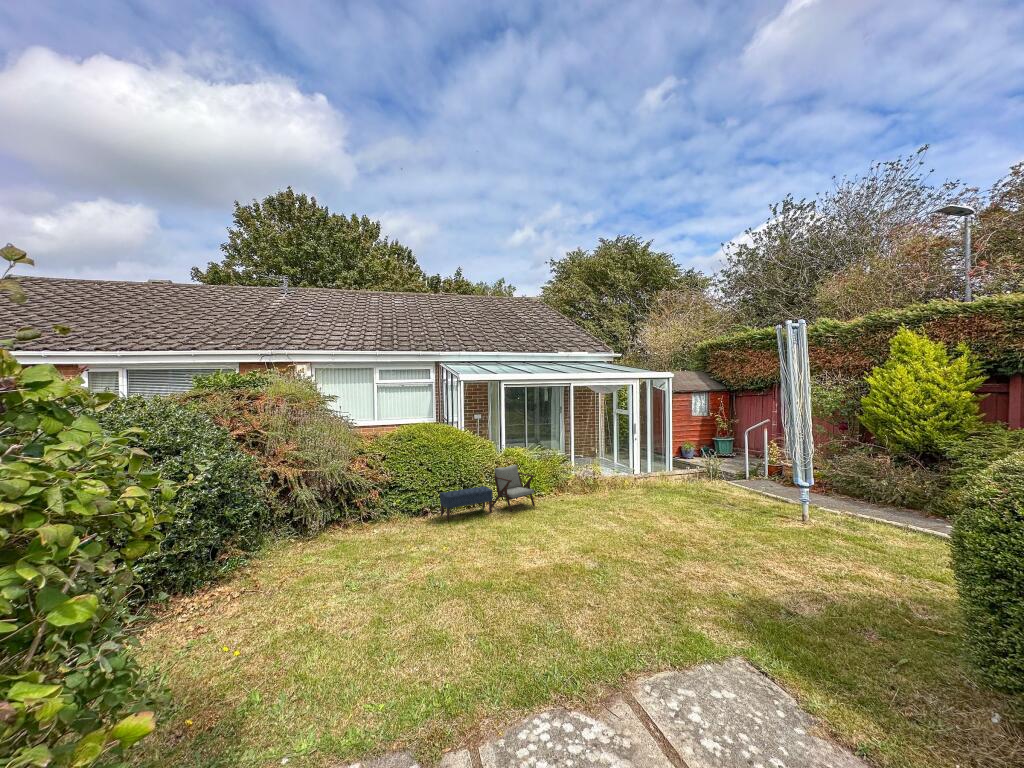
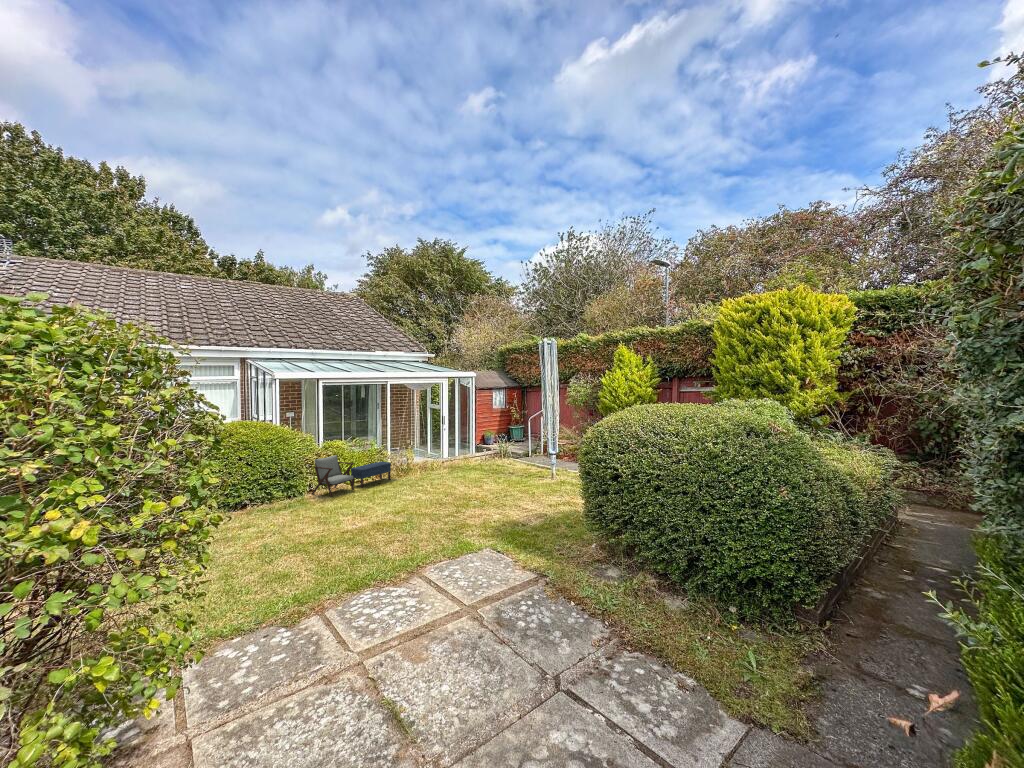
bench: present [440,486,493,520] -> present [351,461,391,488]

